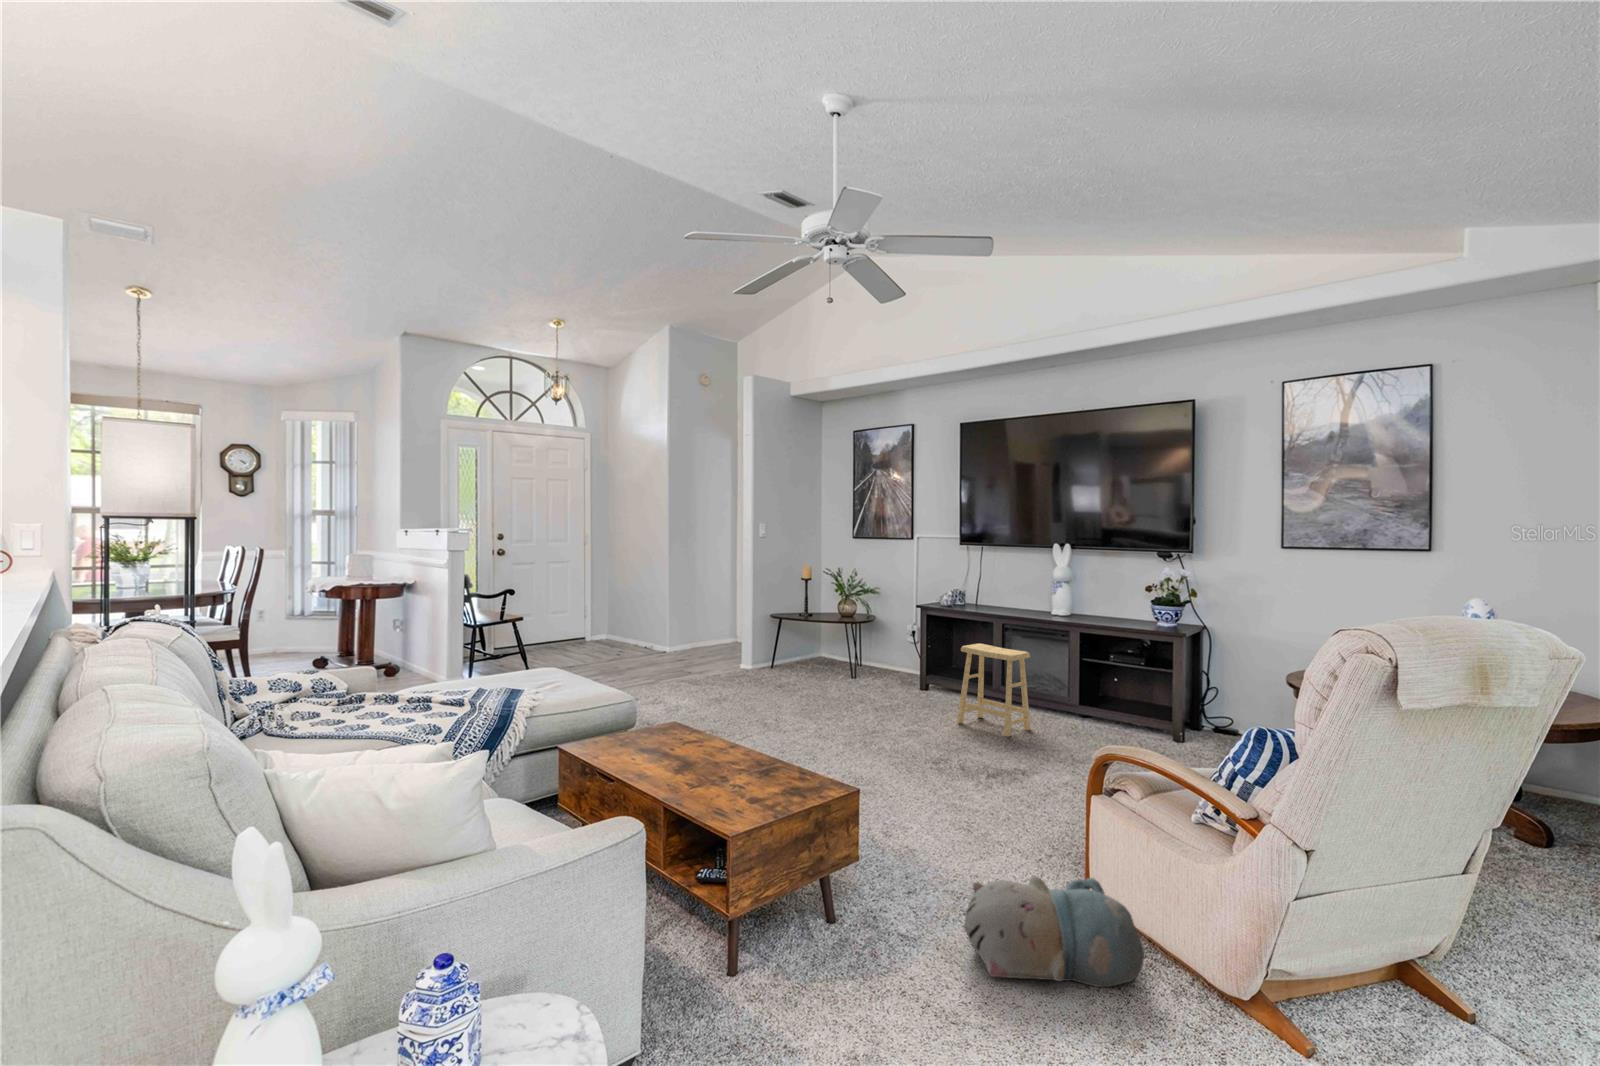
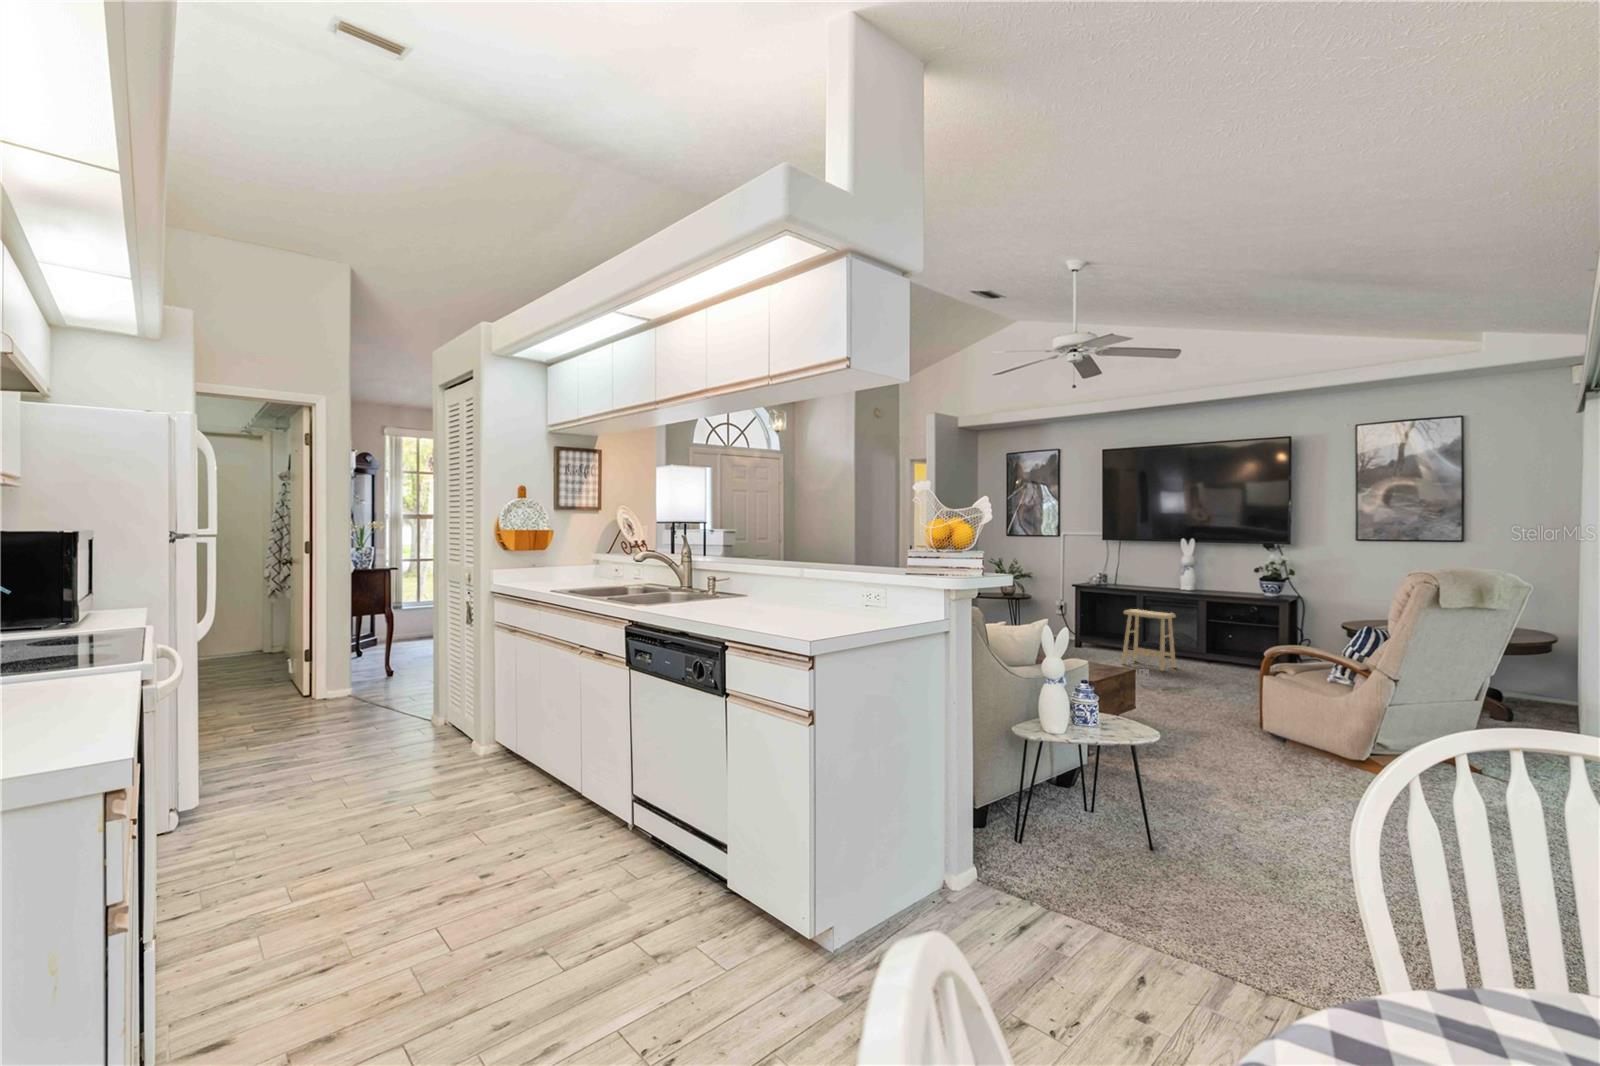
plush toy: present [963,875,1144,987] -> none [1205,712,1307,761]

